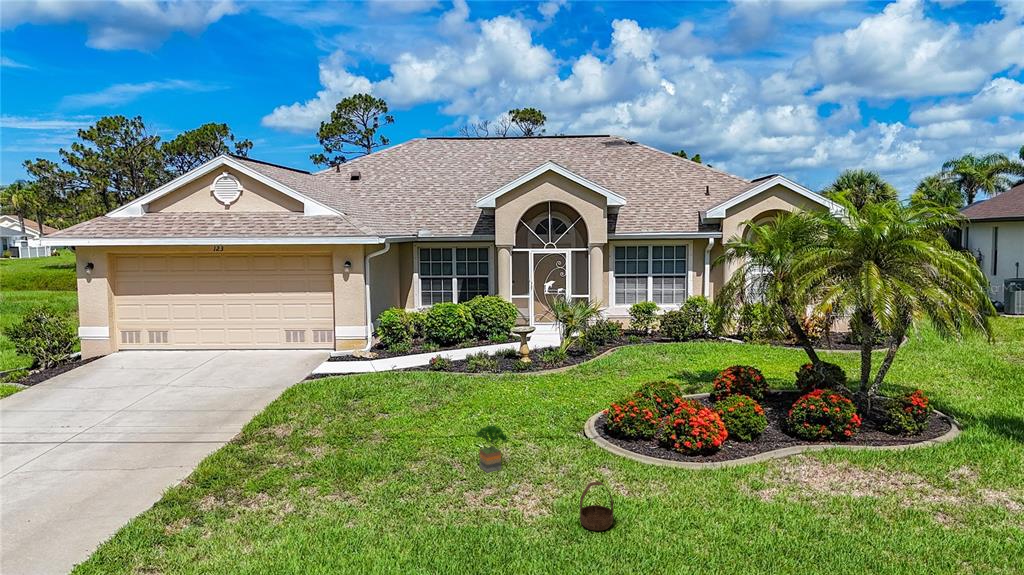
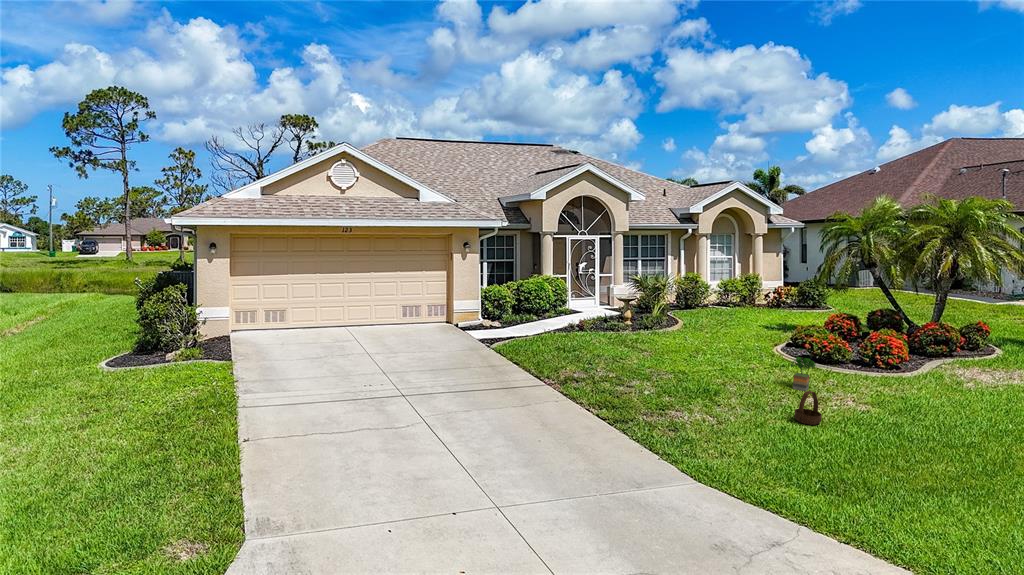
basket: present [580,482,613,531] -> present [794,391,822,425]

